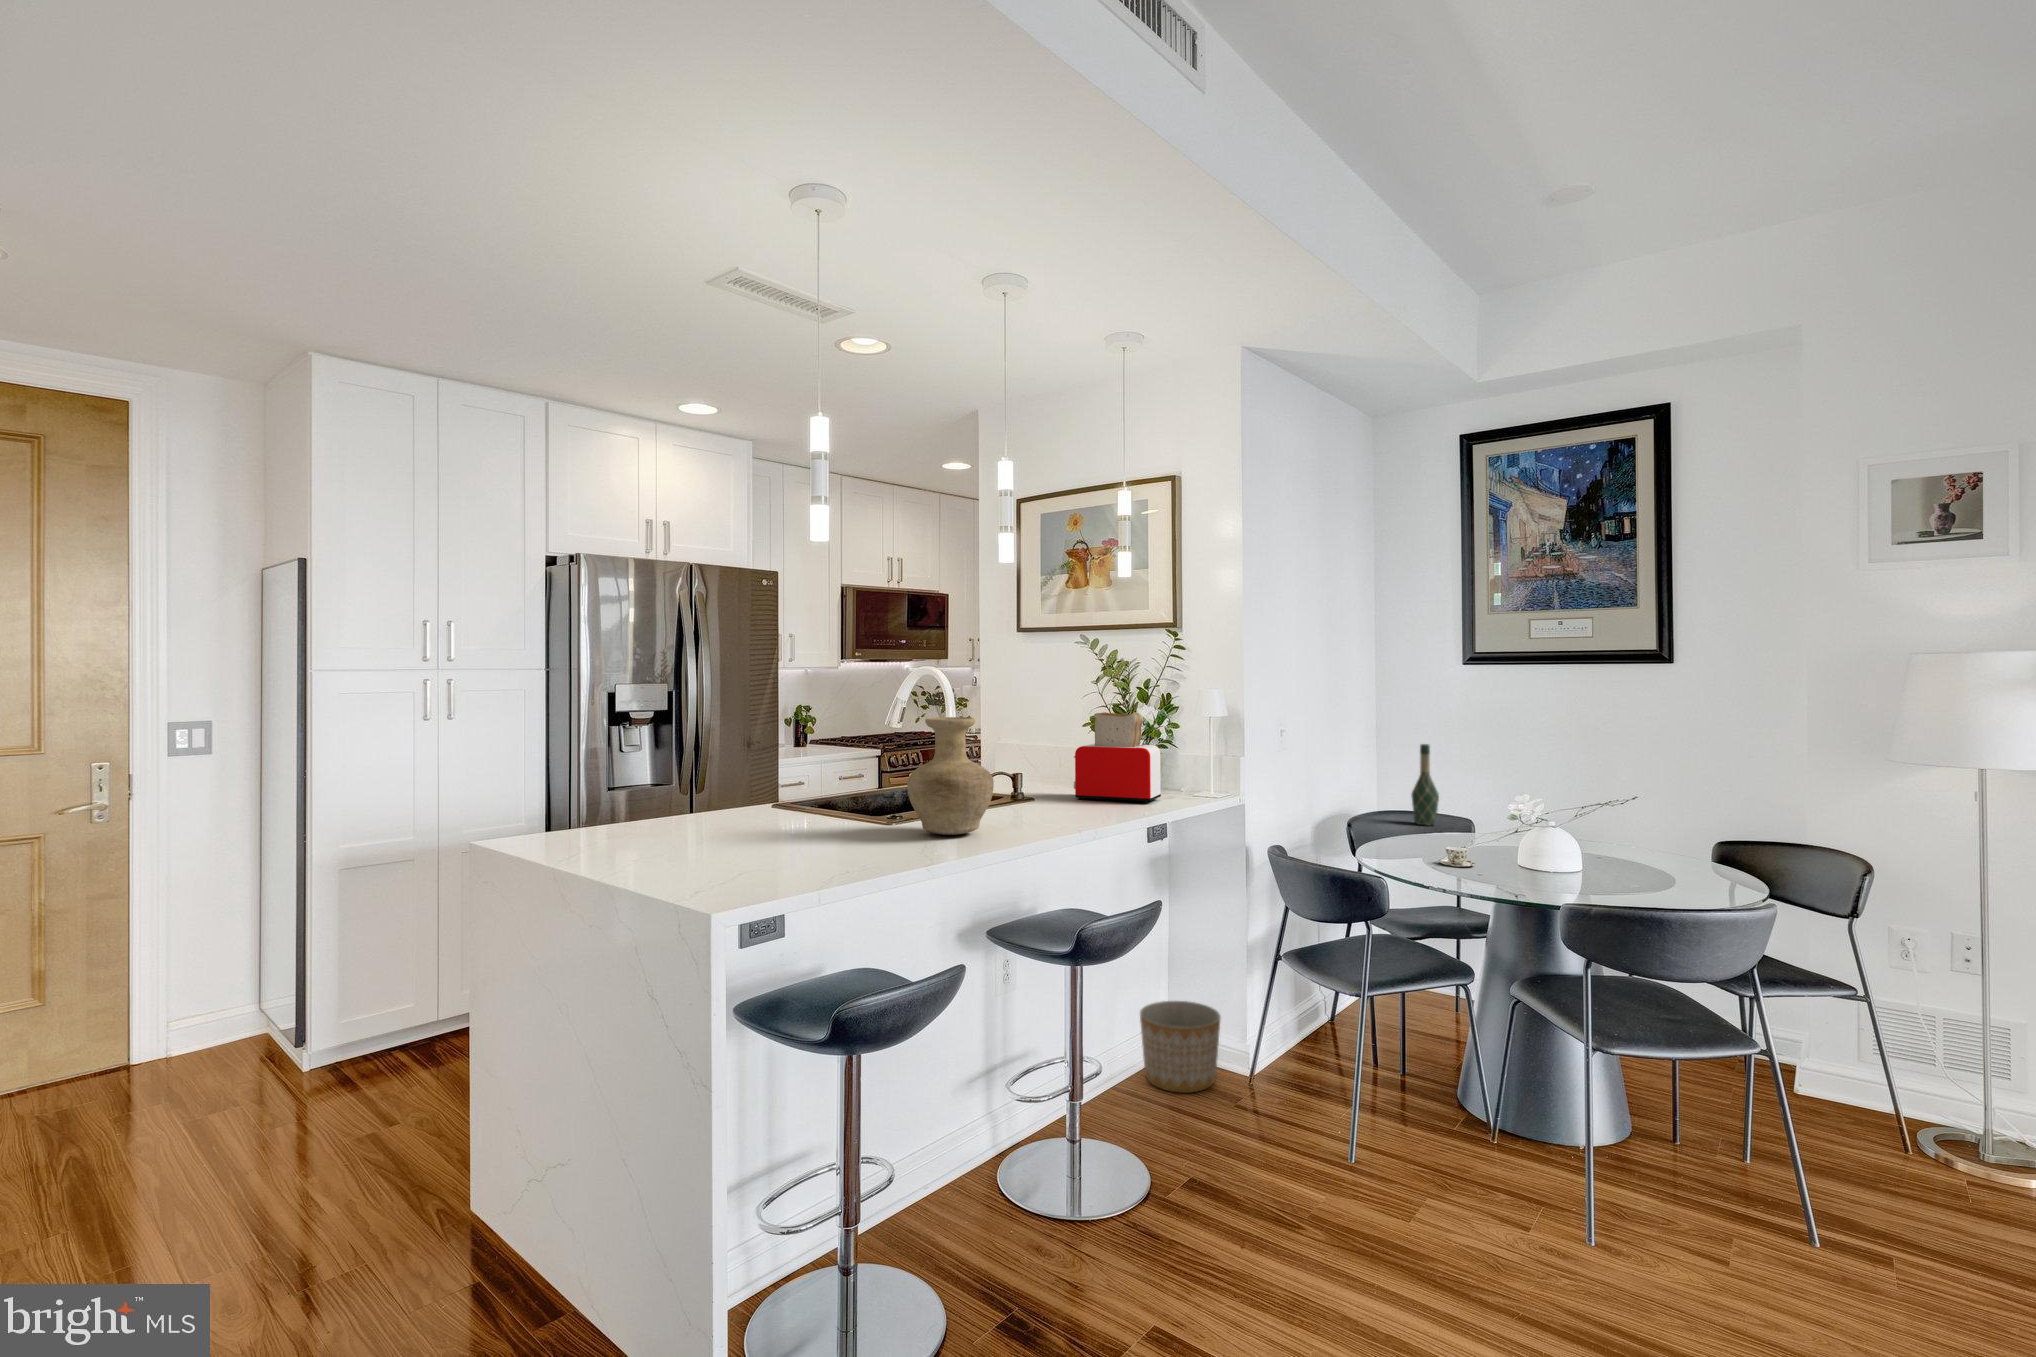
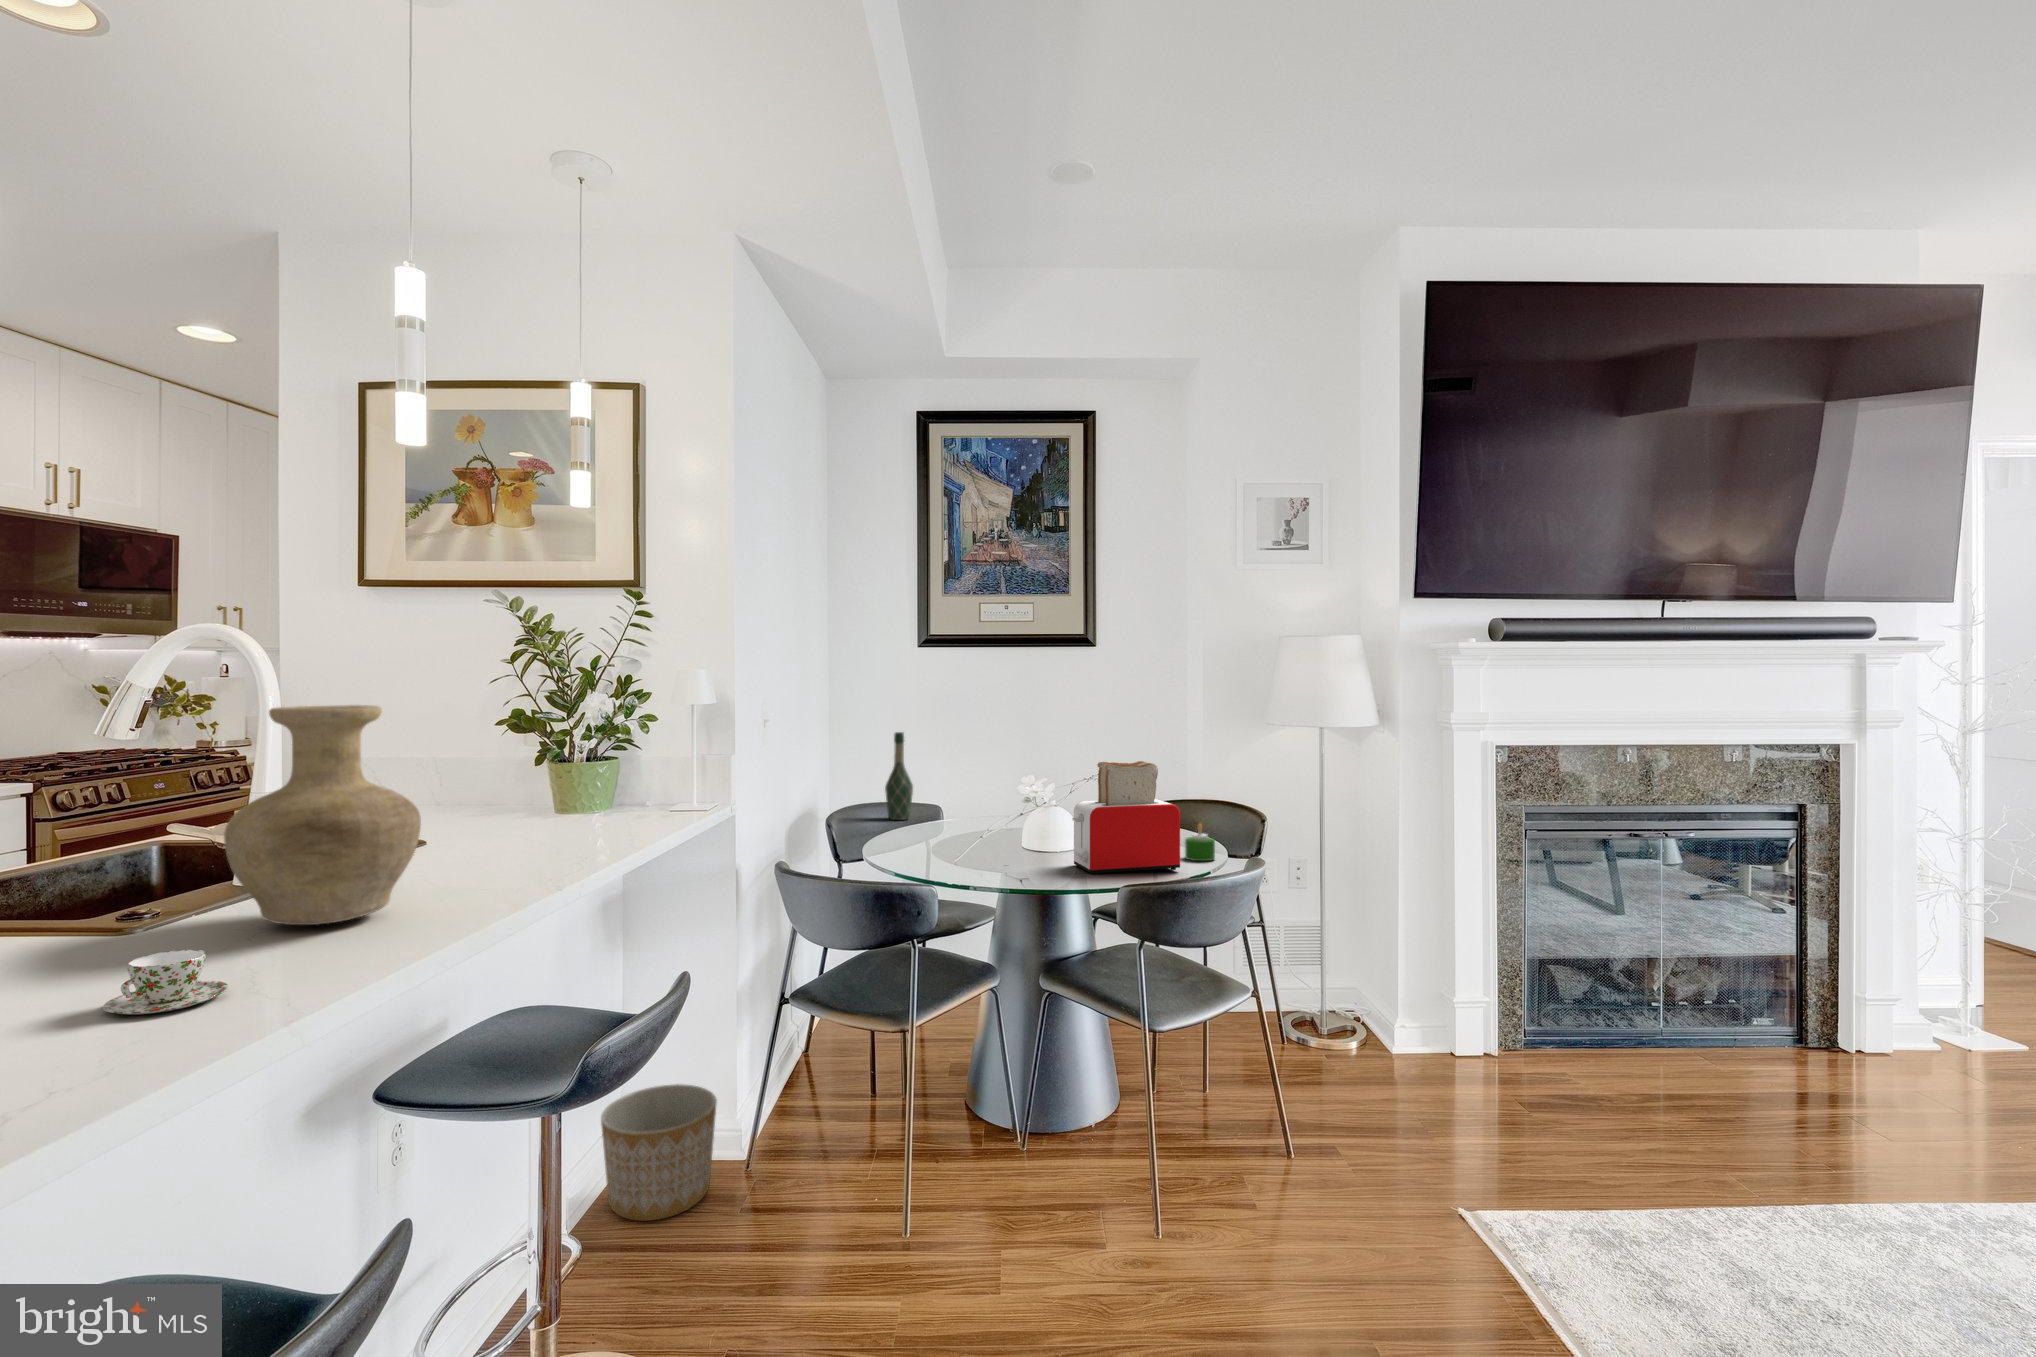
toaster: present [1073,712,1161,803] -> present [1072,761,1180,874]
teacup: present [1439,847,1475,867] -> present [103,949,228,1015]
candle: none [1687,854,1724,894] -> present [1185,824,1215,861]

